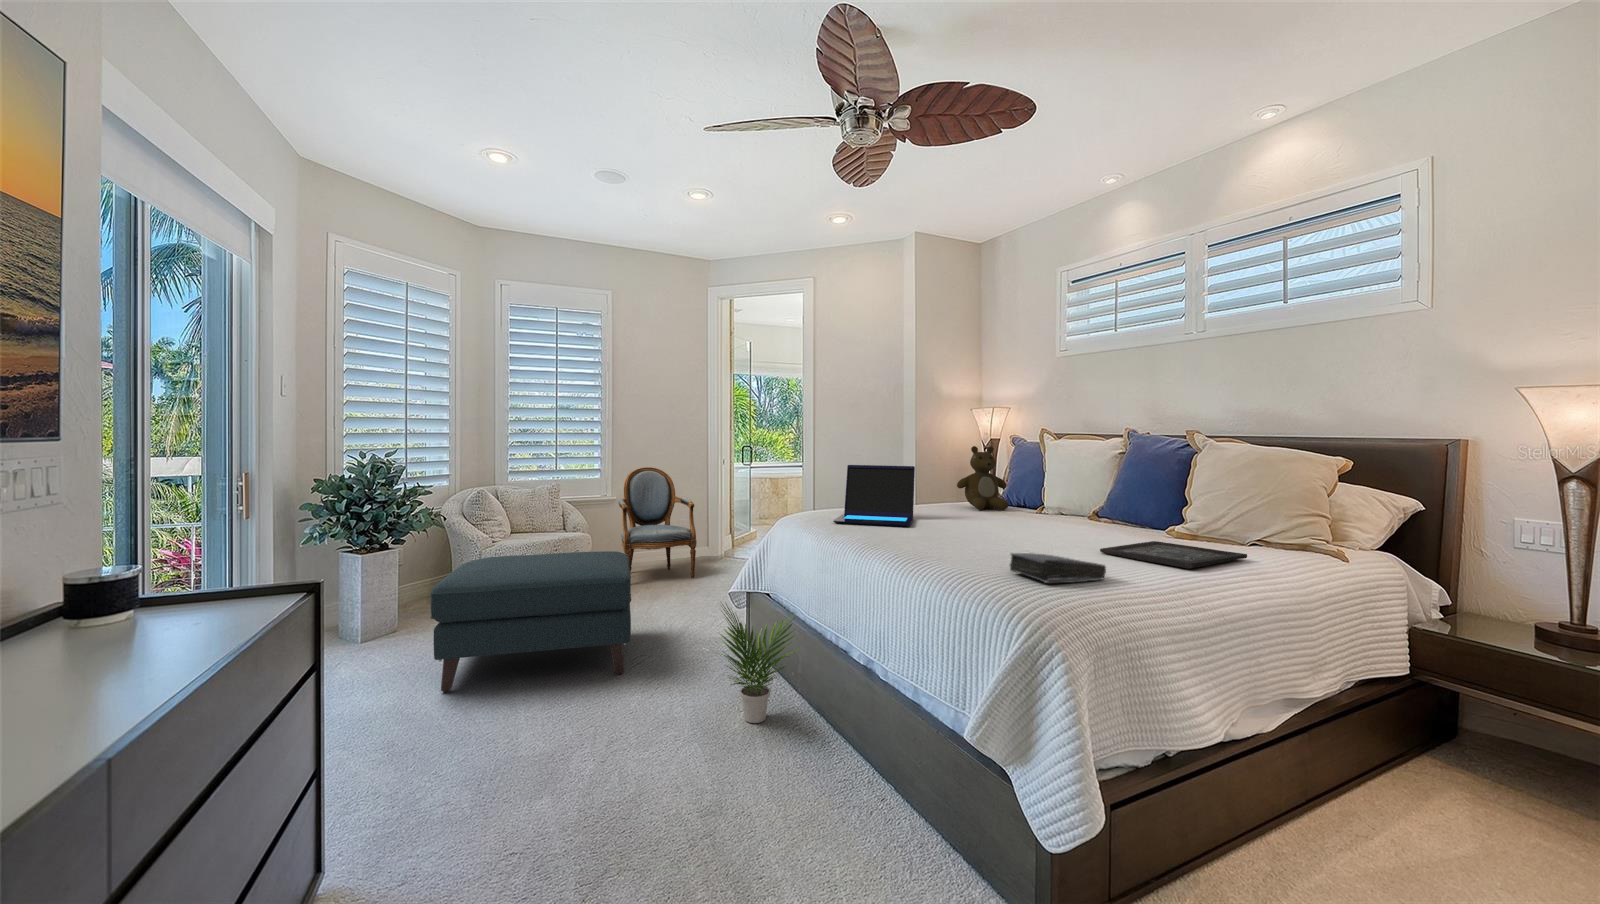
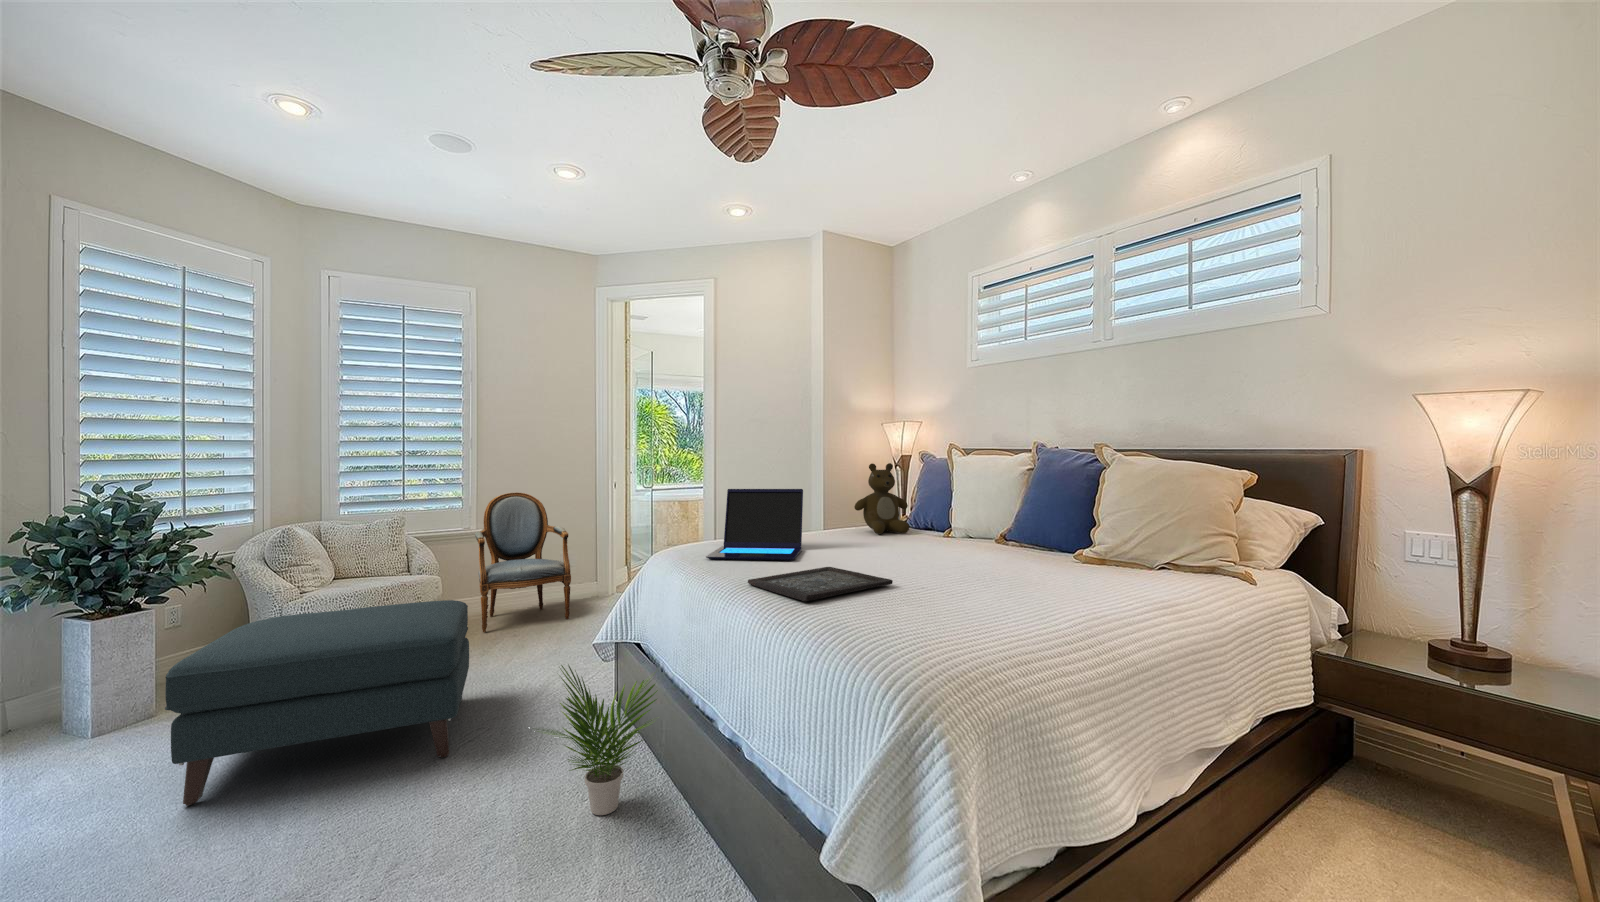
tray: present [1100,541,1247,568] -> present [748,567,893,601]
book: present [1010,553,1106,583] -> none [892,599,1002,640]

